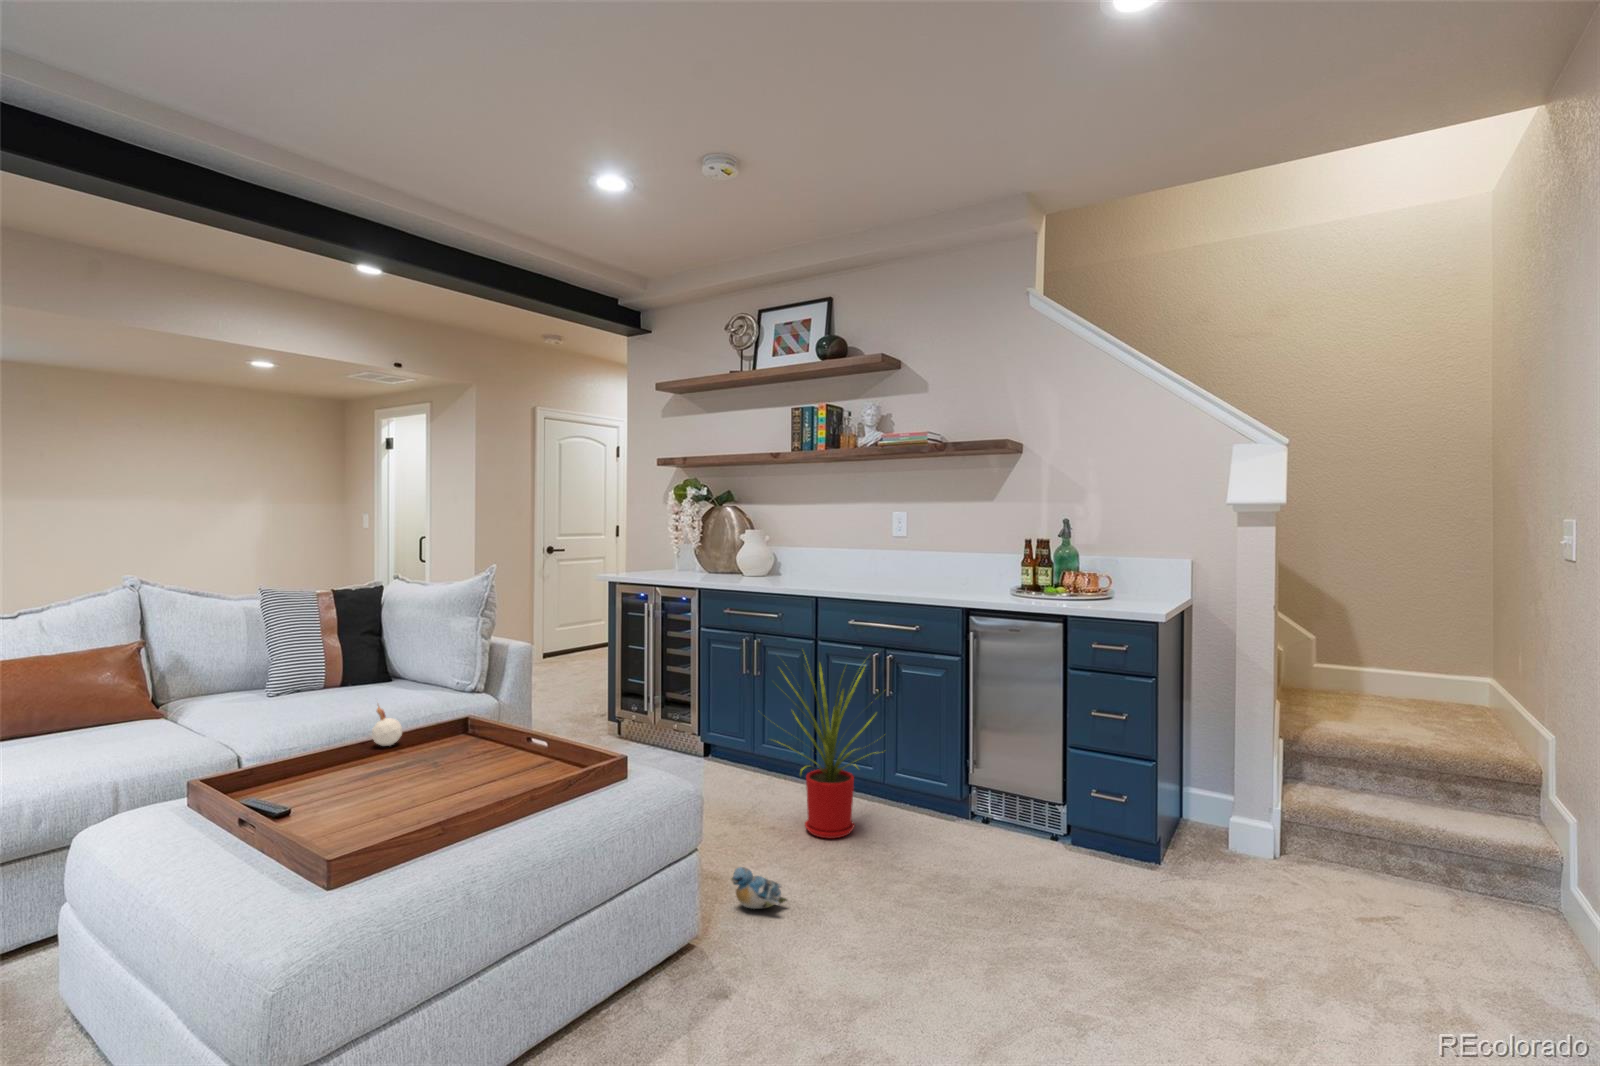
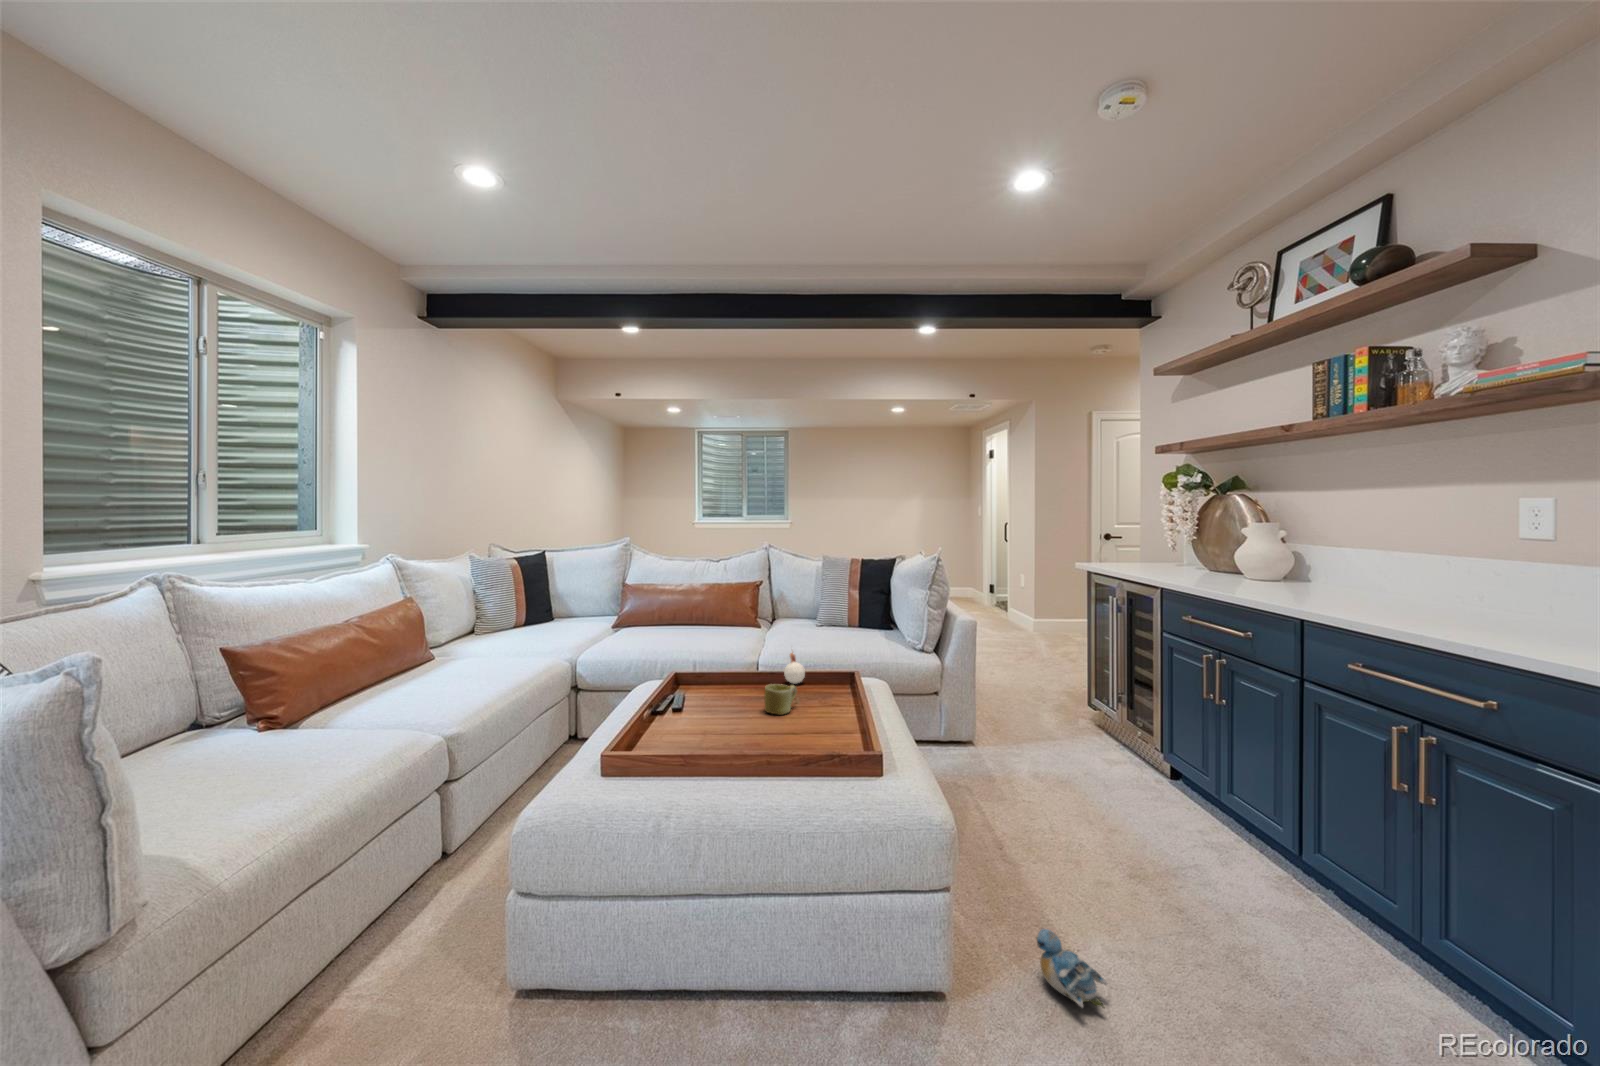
house plant: present [777,663,883,838] -> none [1153,680,1393,965]
mug: none [409,736,446,774] -> present [764,684,797,715]

